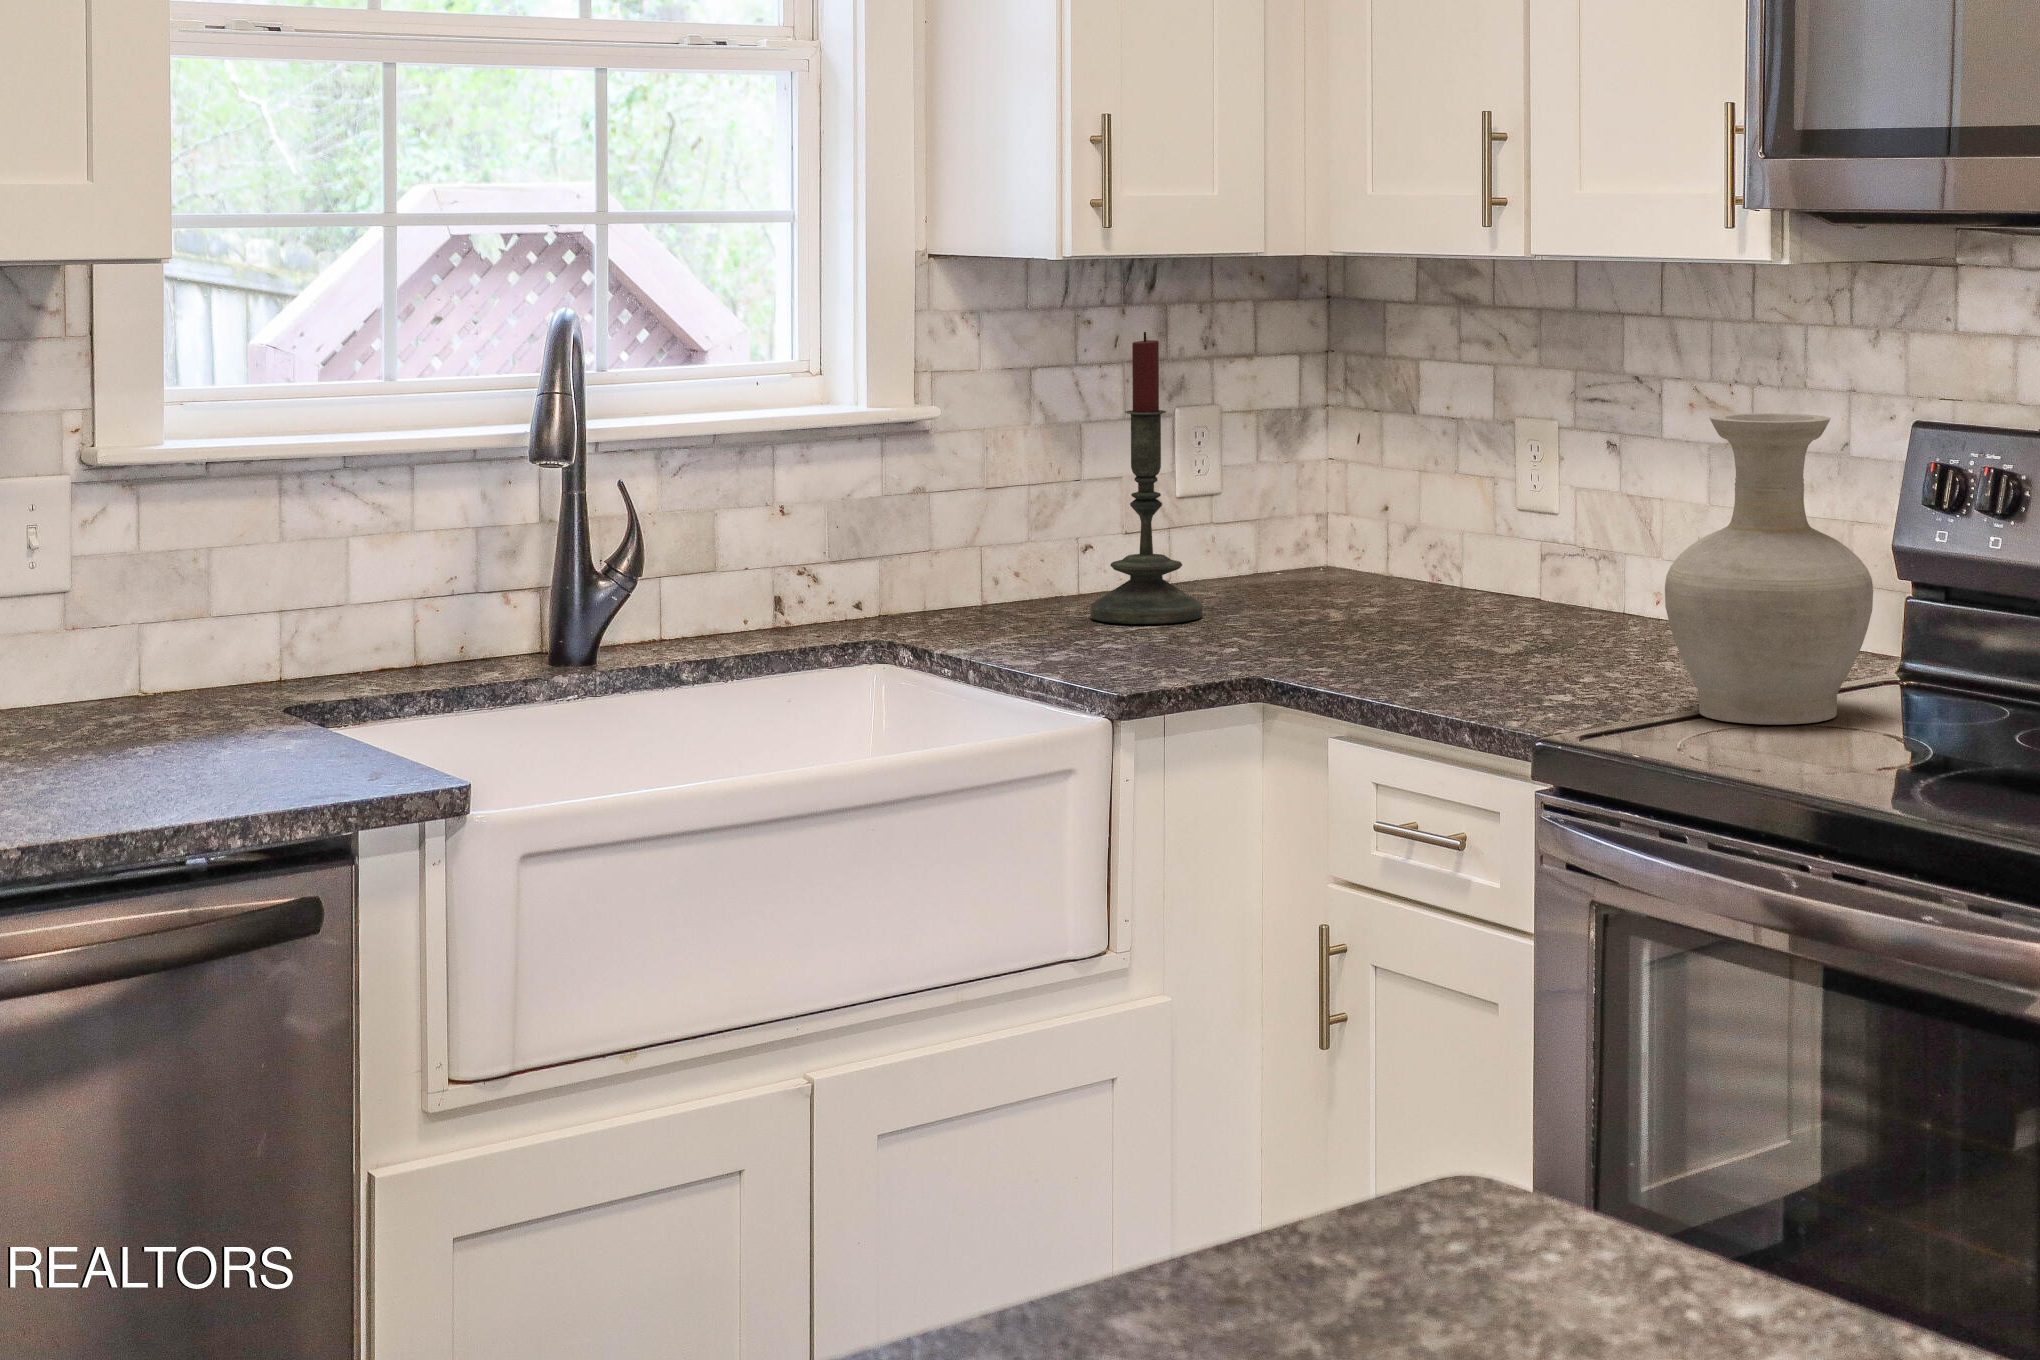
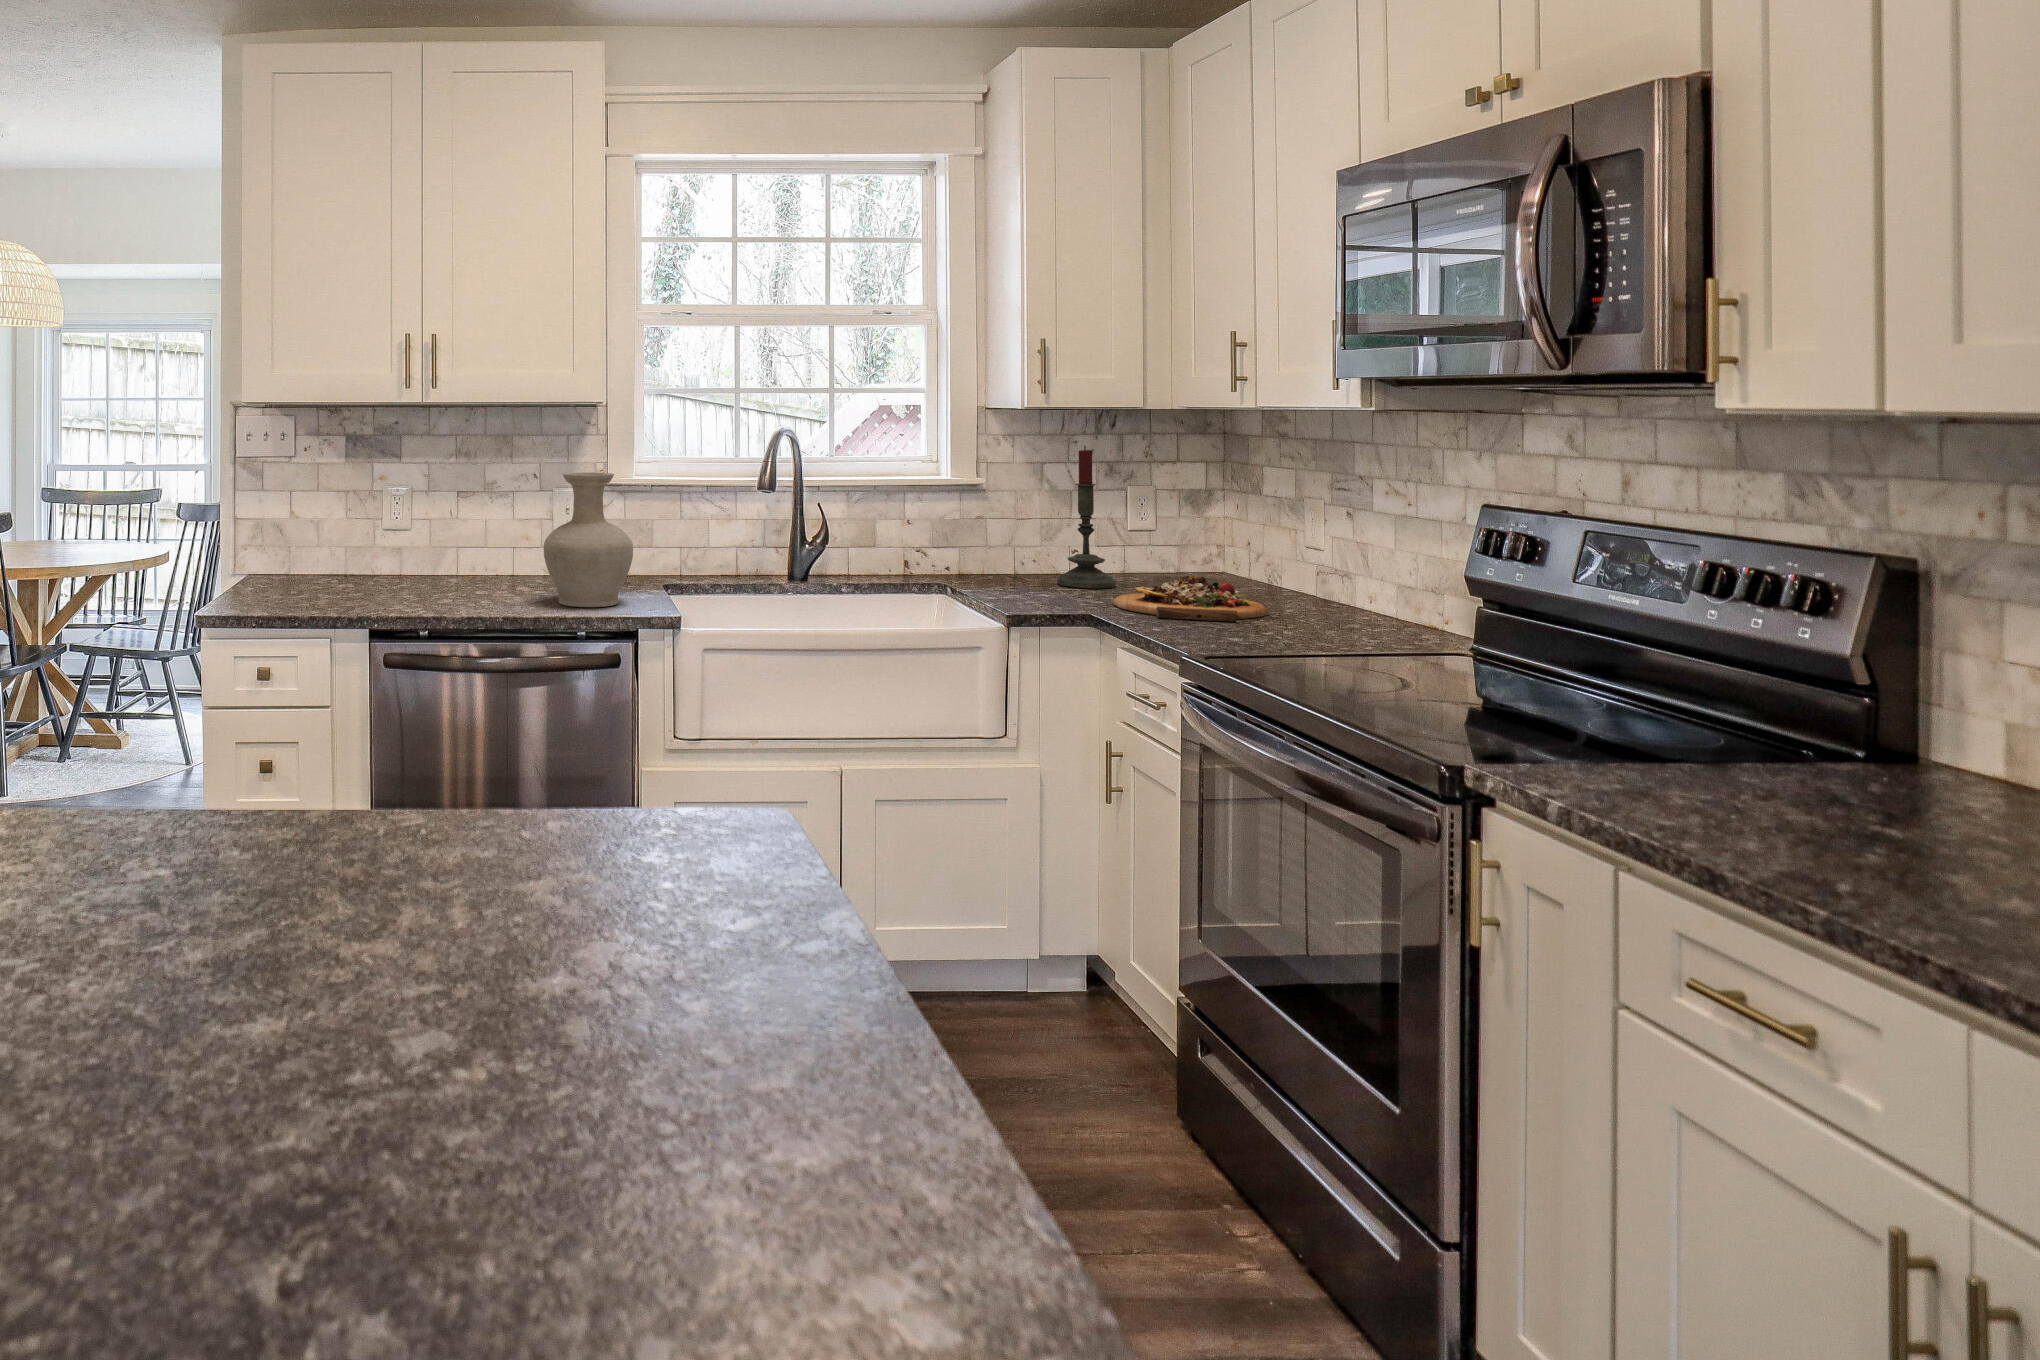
vase: present [1665,413,1873,724] -> present [544,472,633,607]
cutting board: none [1253,581,1528,668] -> present [1114,576,1269,622]

